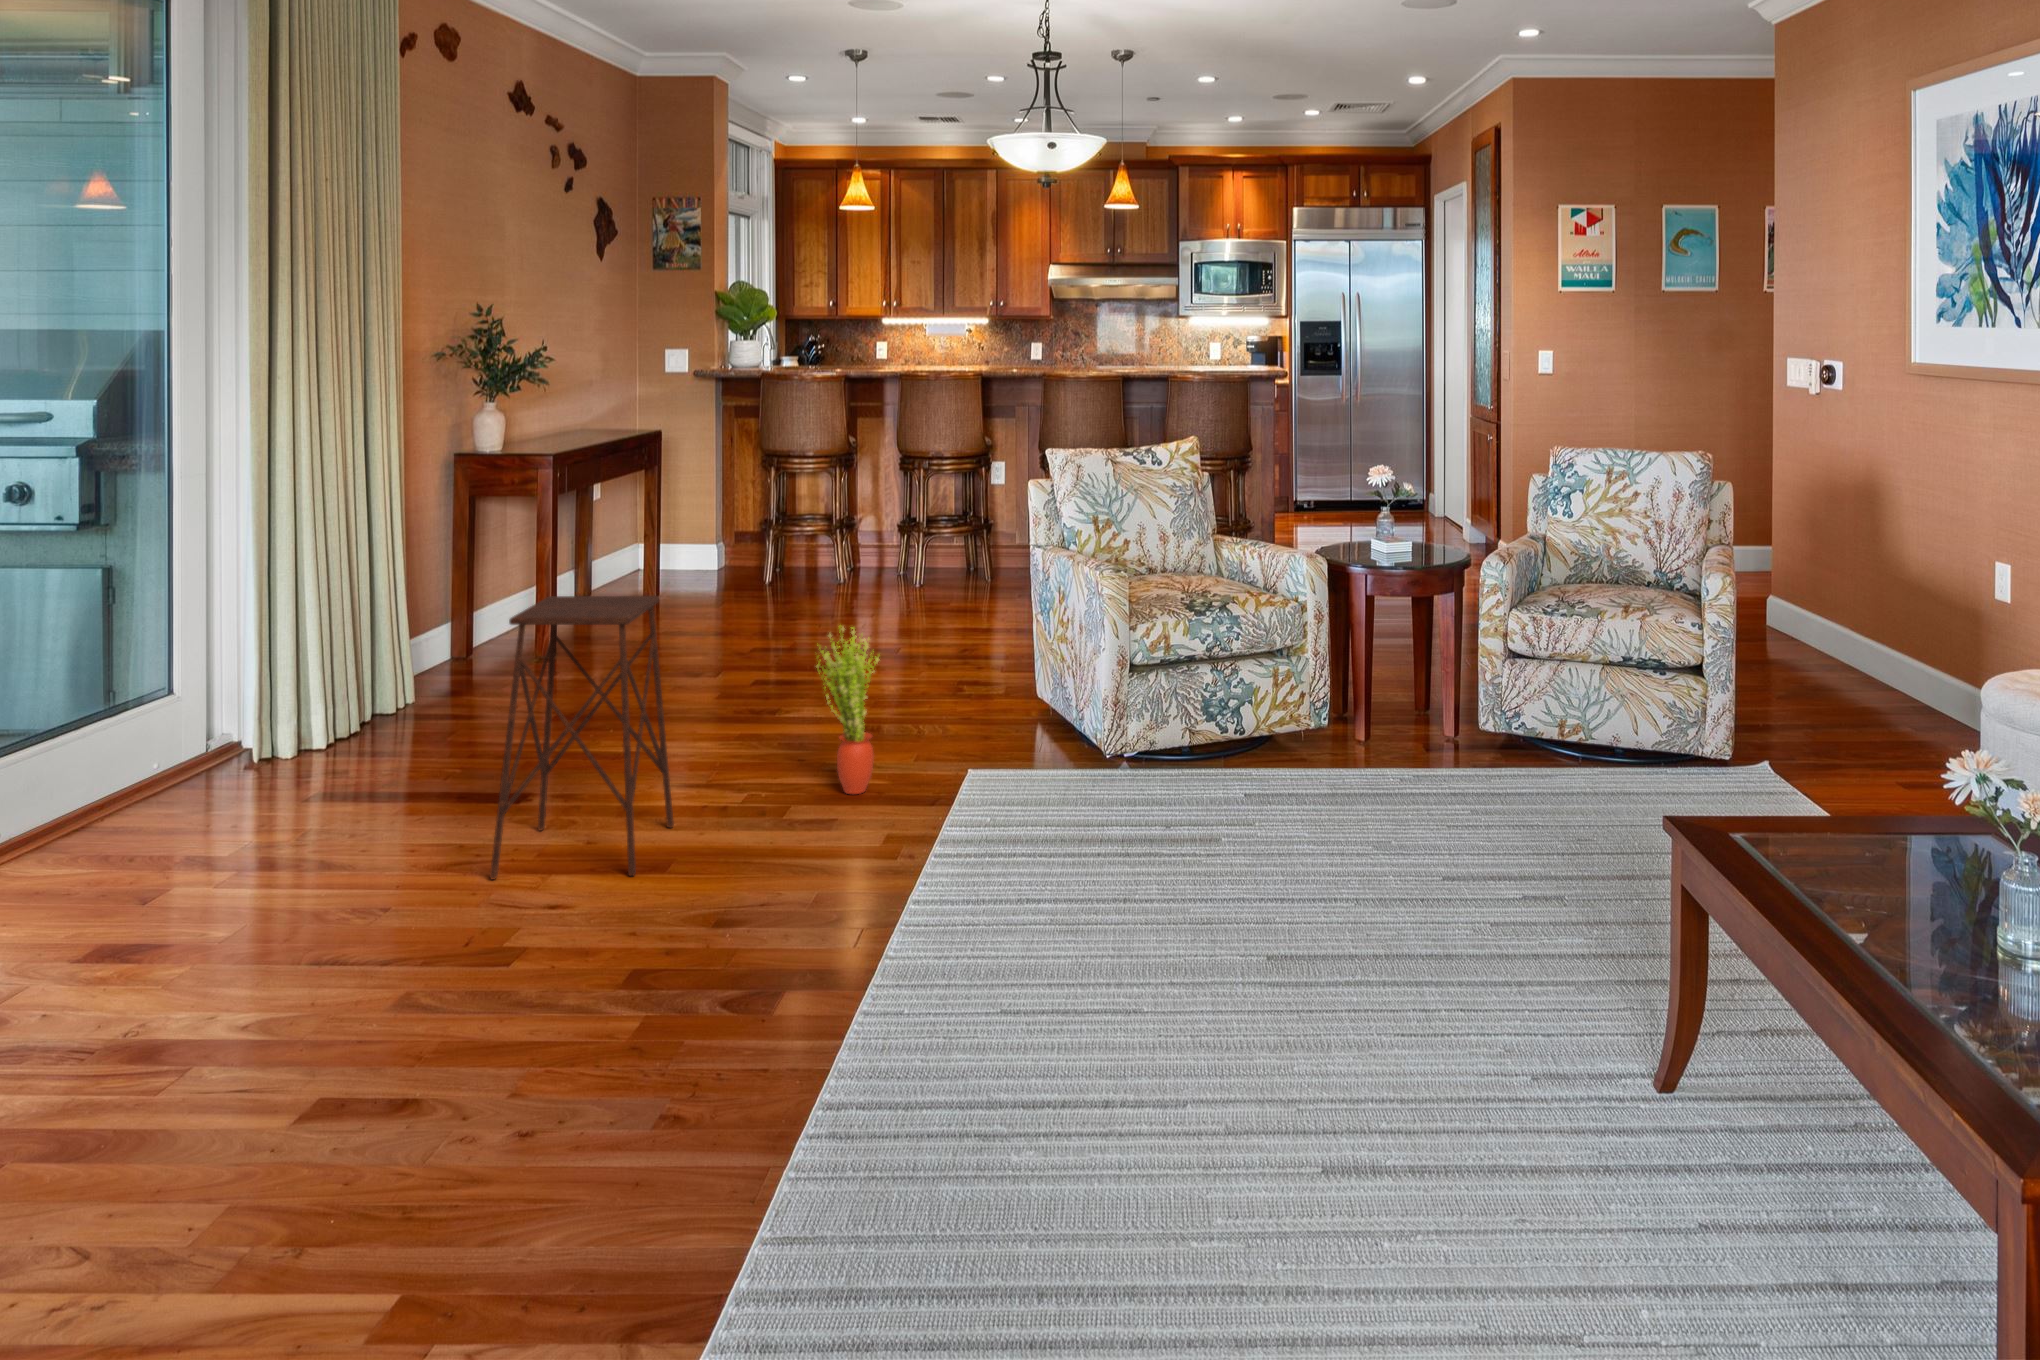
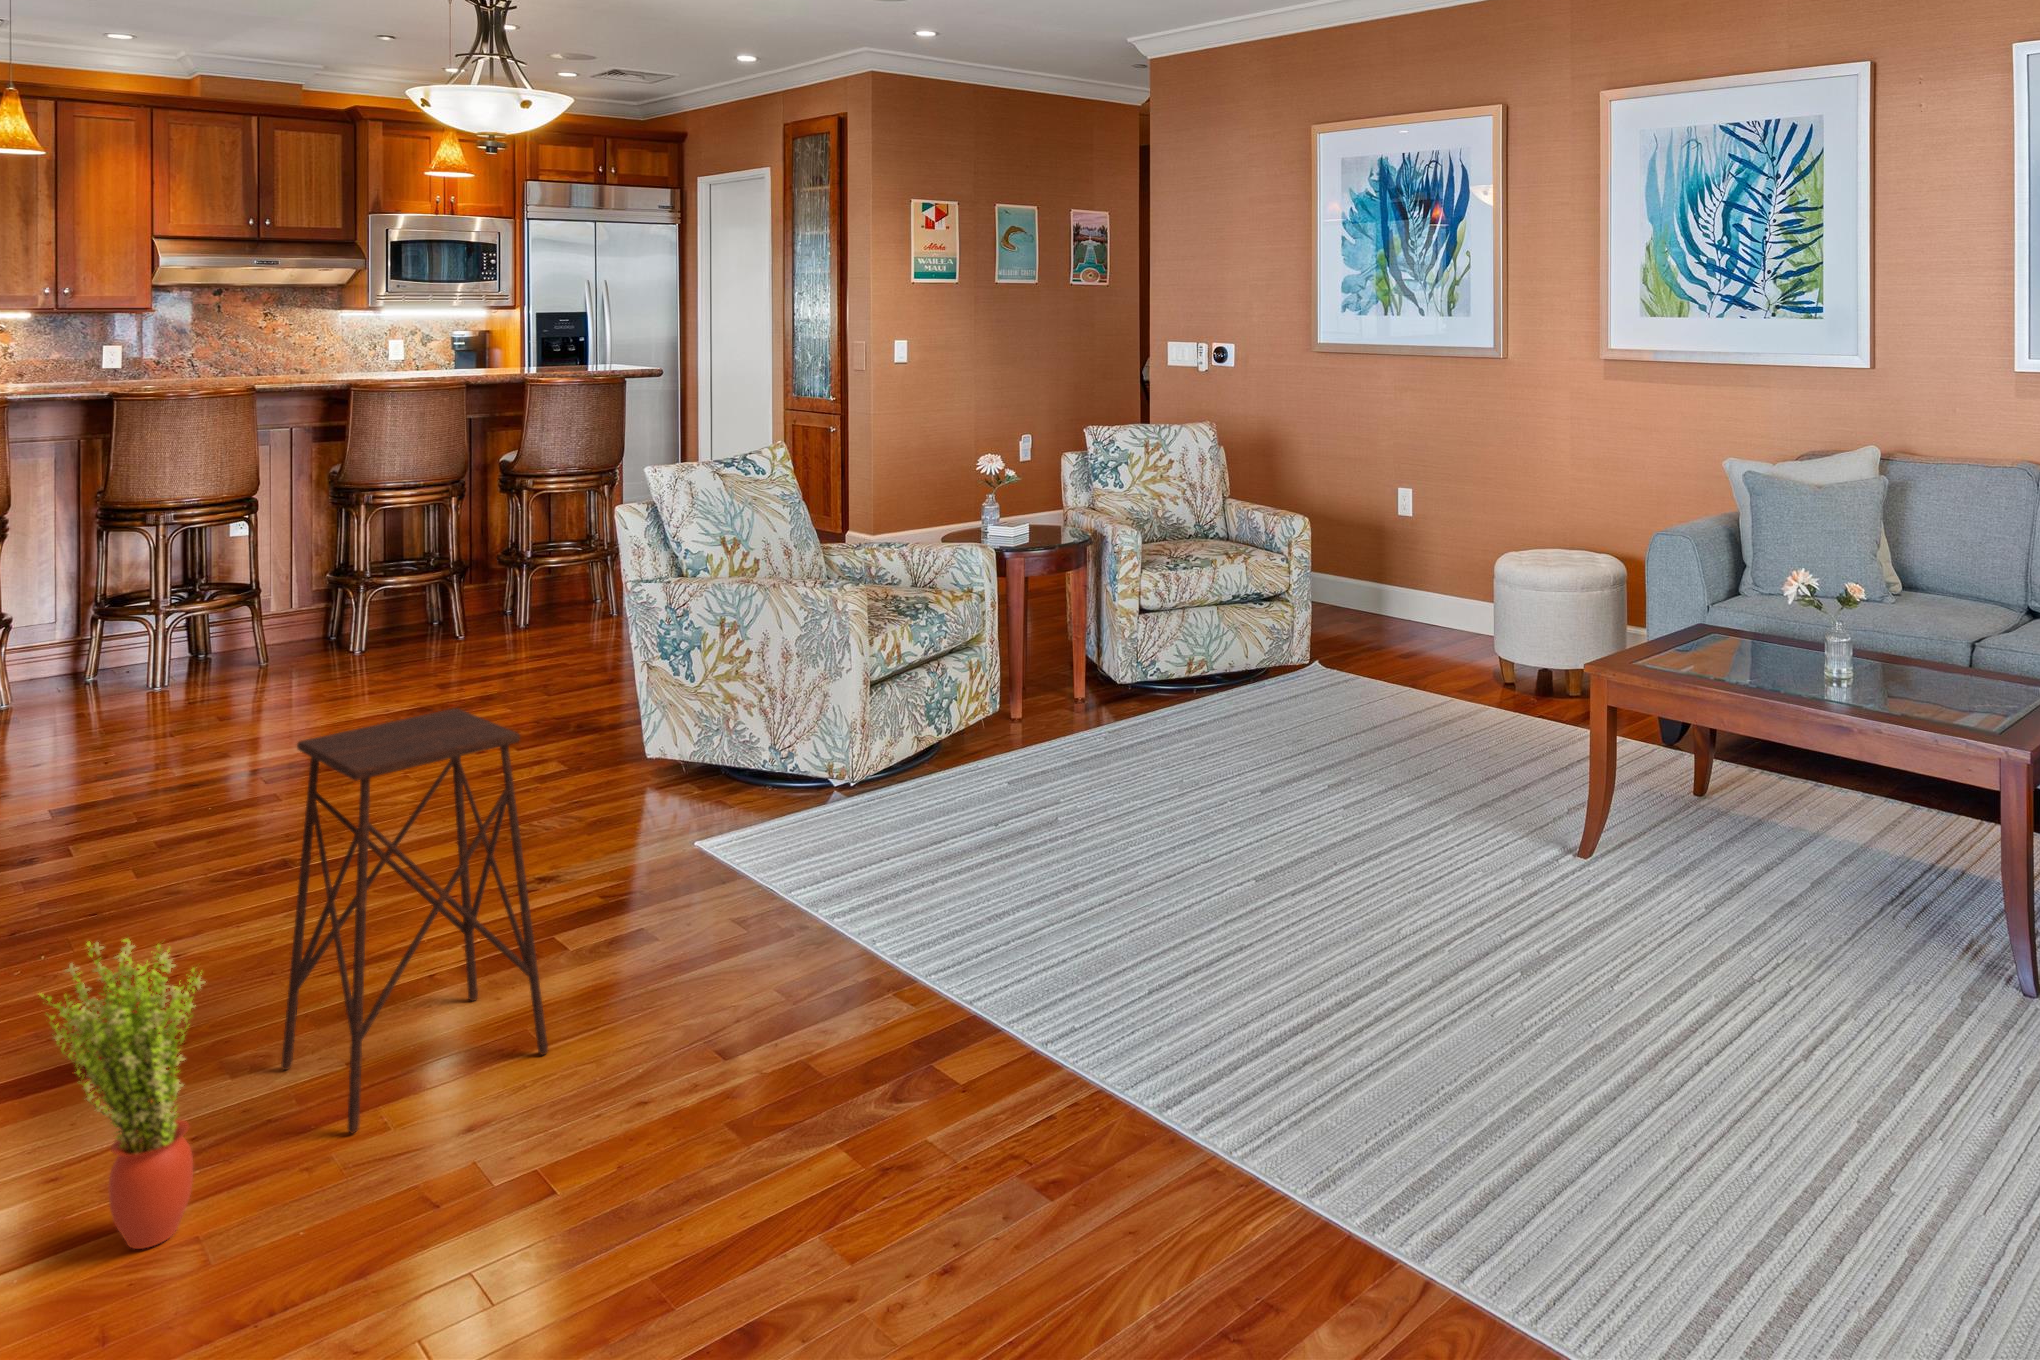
potted plant: present [817,627,879,794] -> present [41,938,205,1249]

